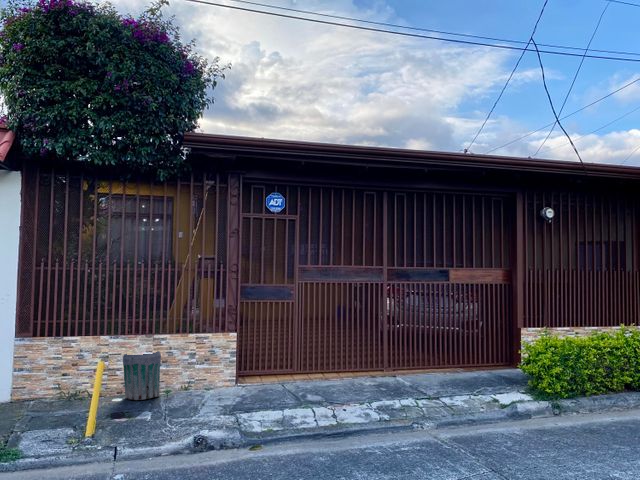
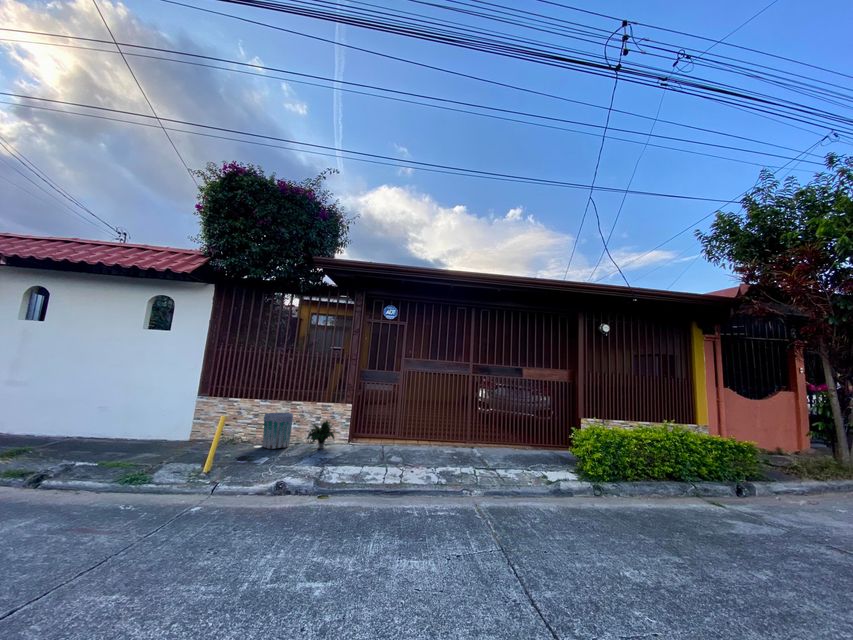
potted plant: none [182,356,229,394] -> present [307,421,335,449]

